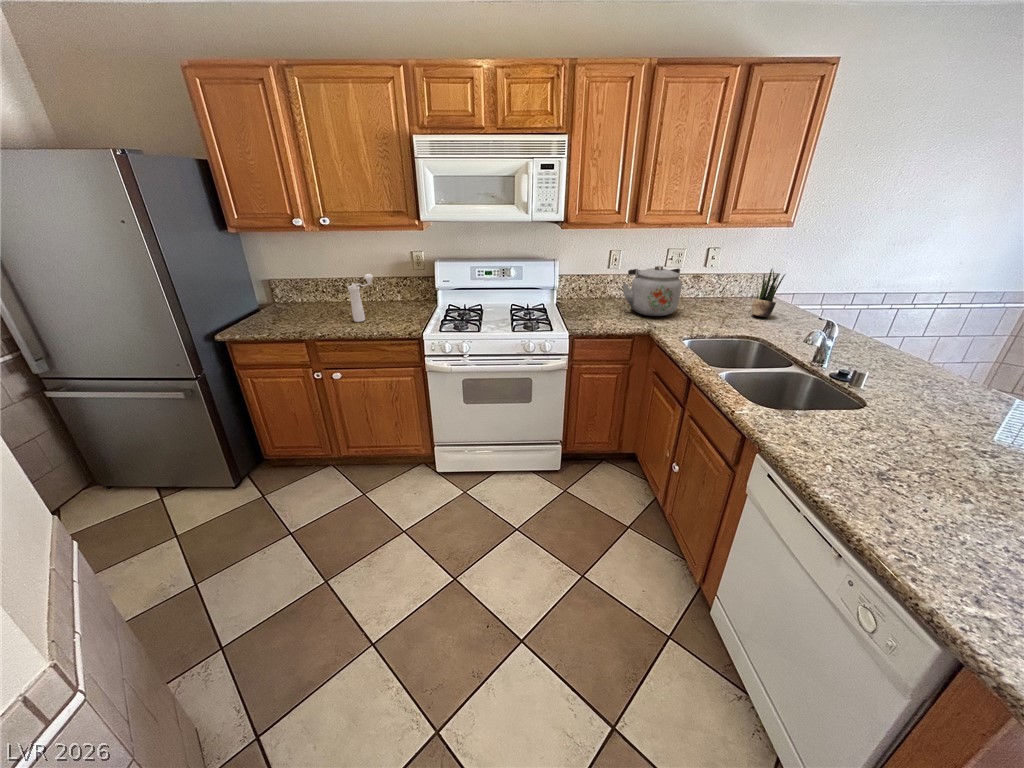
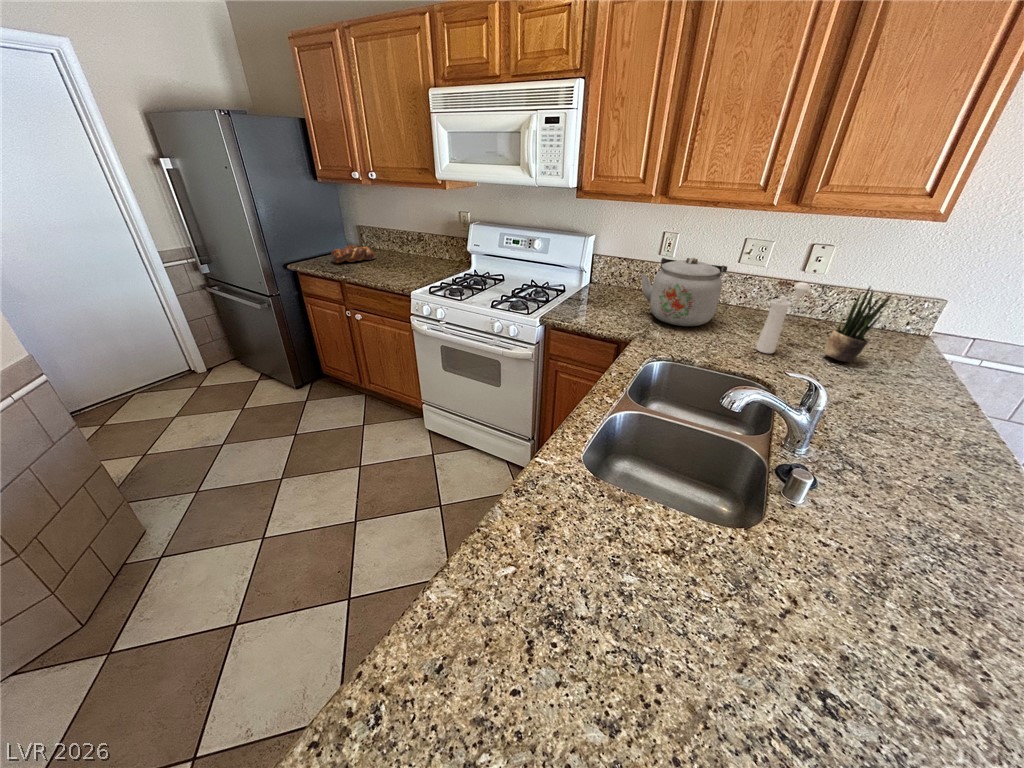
pepper mill: present [348,274,373,322] -> present [756,282,810,353]
bread loaf: none [268,301,320,324] -> present [331,245,375,263]

